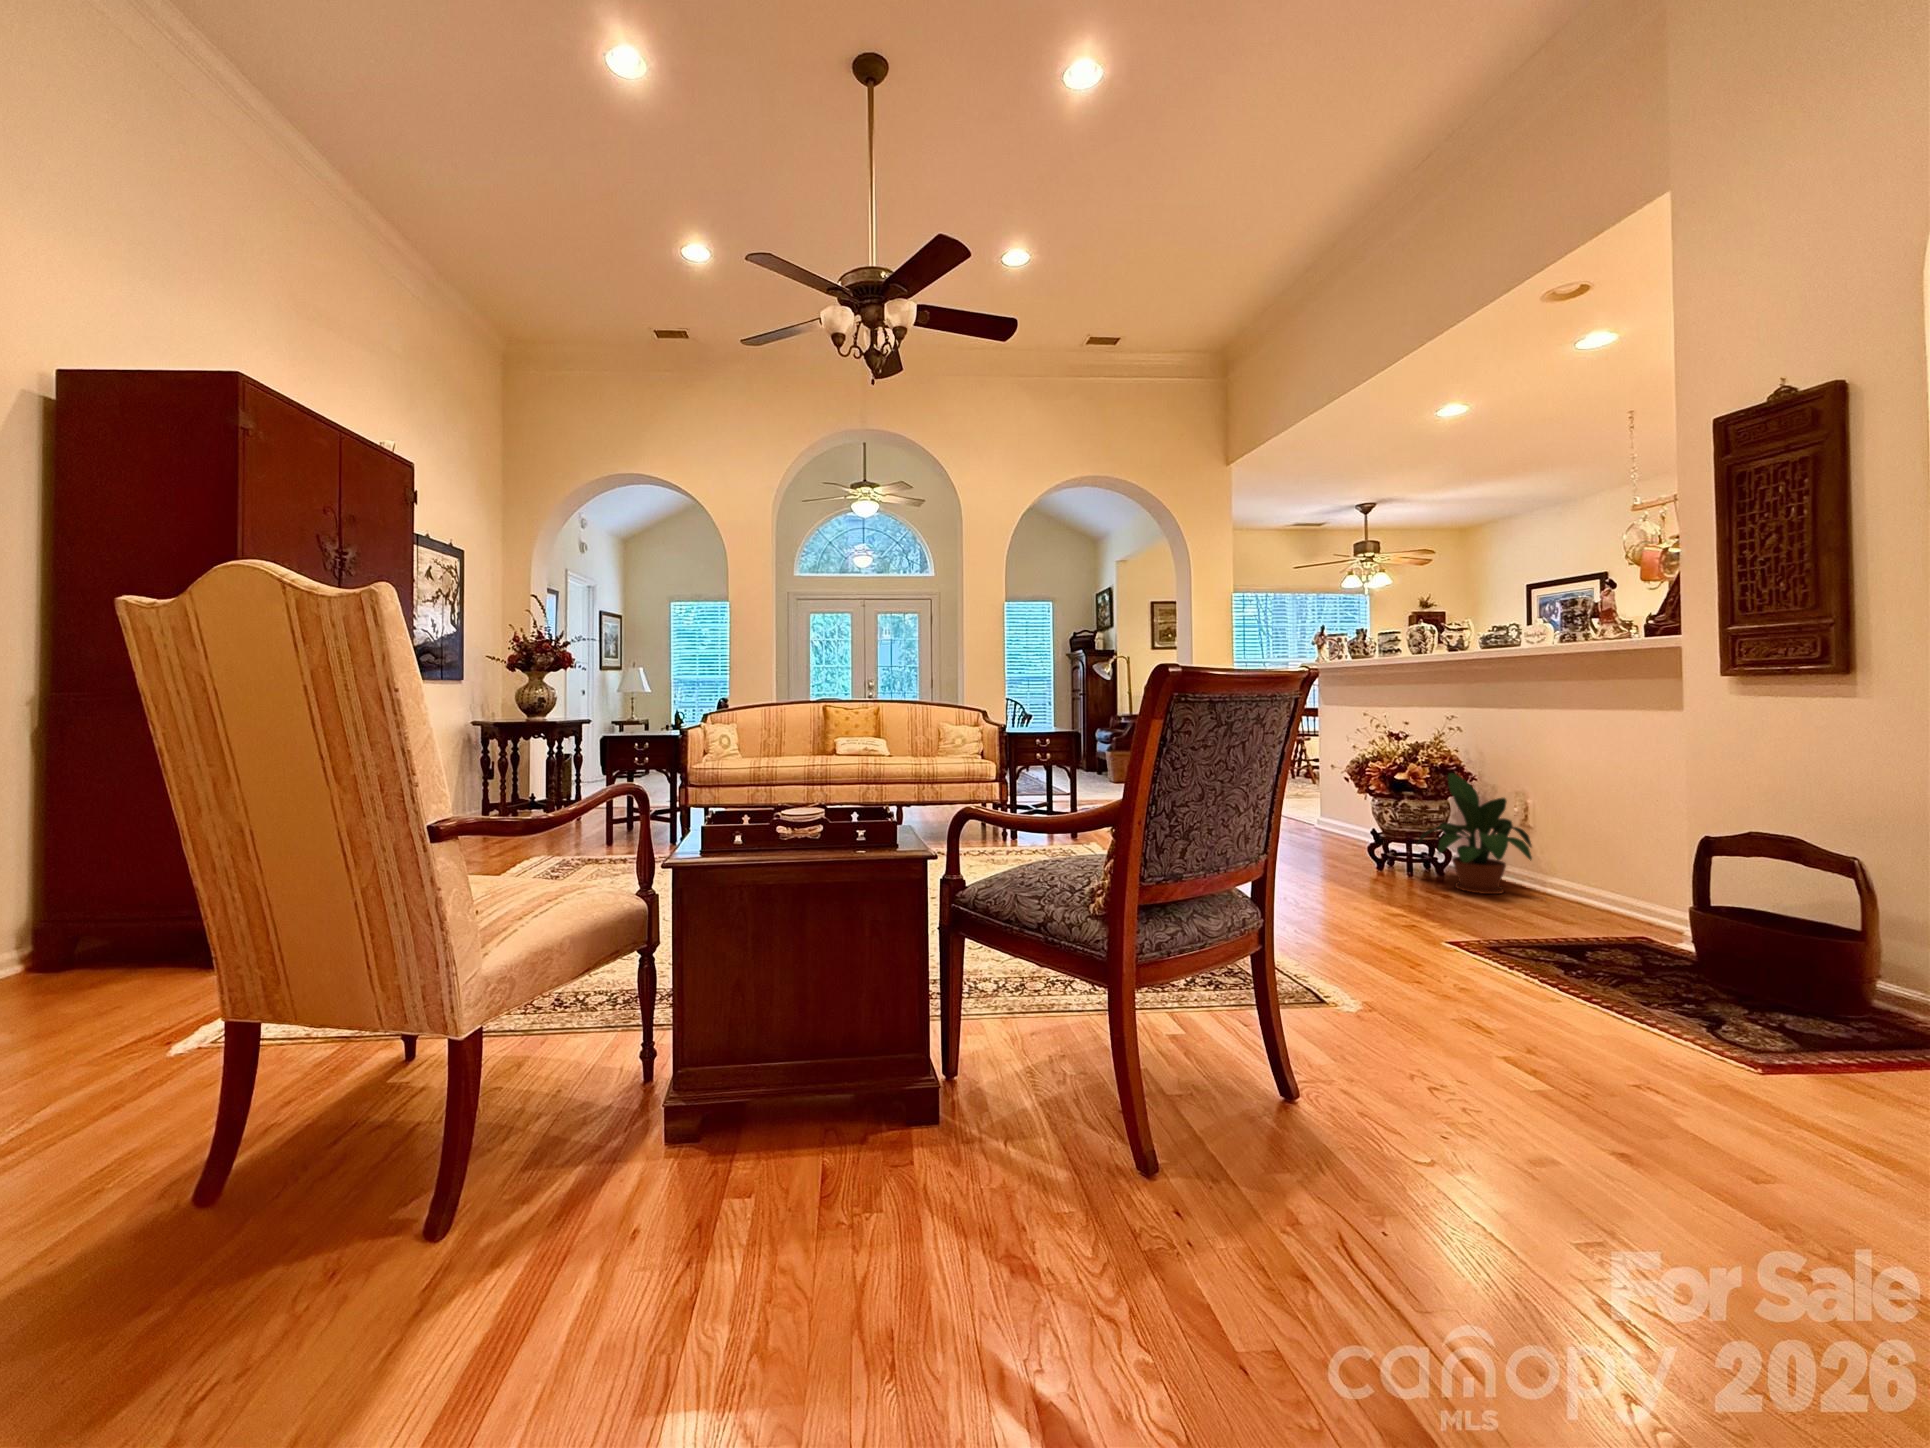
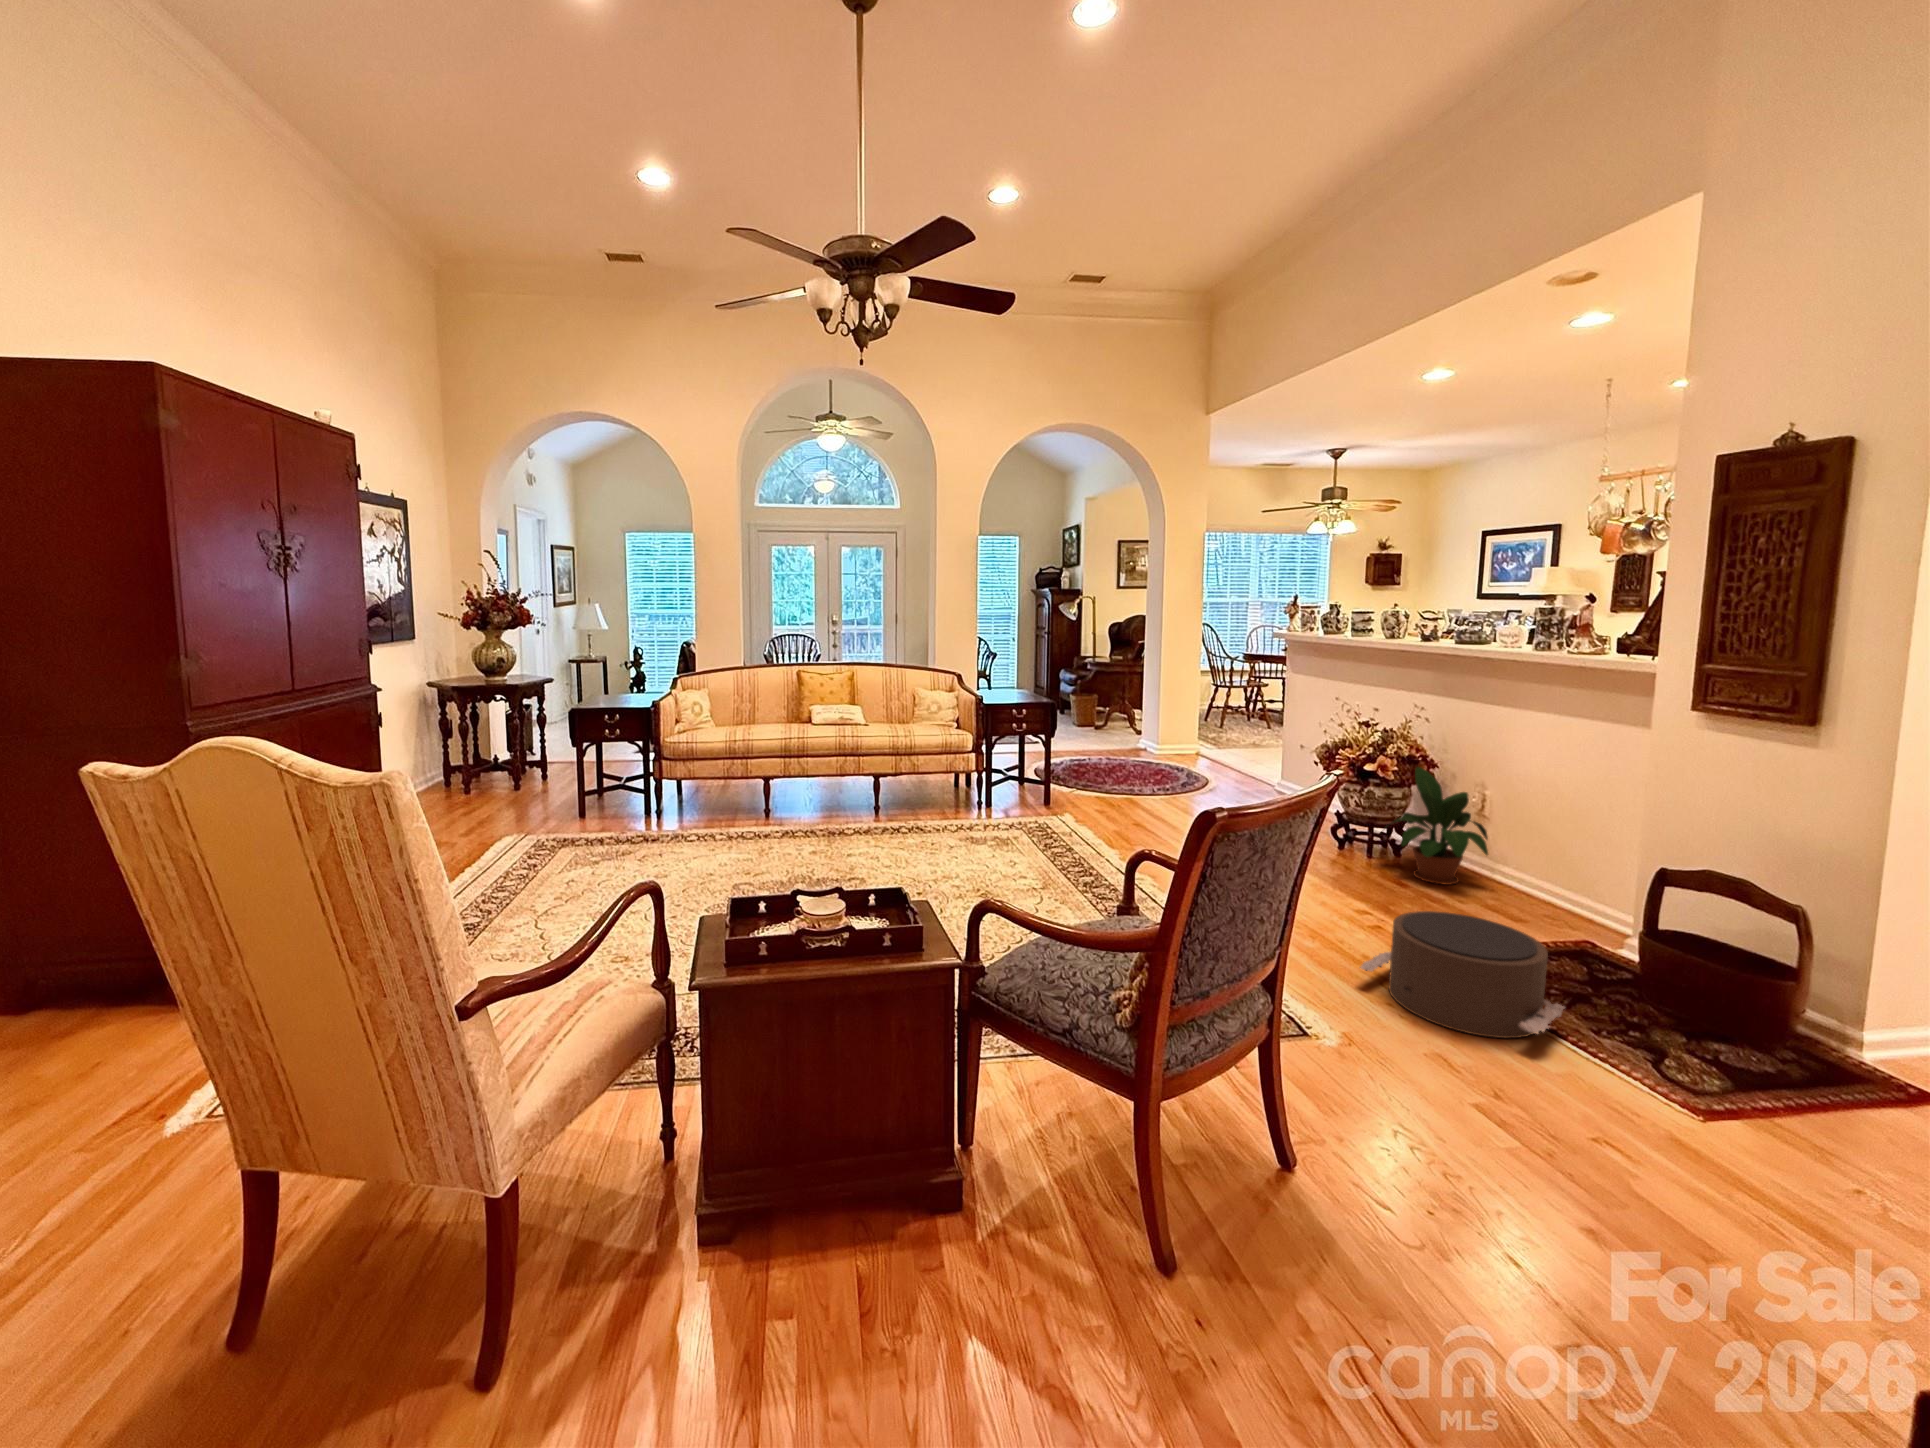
pouf: none [1384,890,1608,1009] -> present [1361,911,1564,1038]

